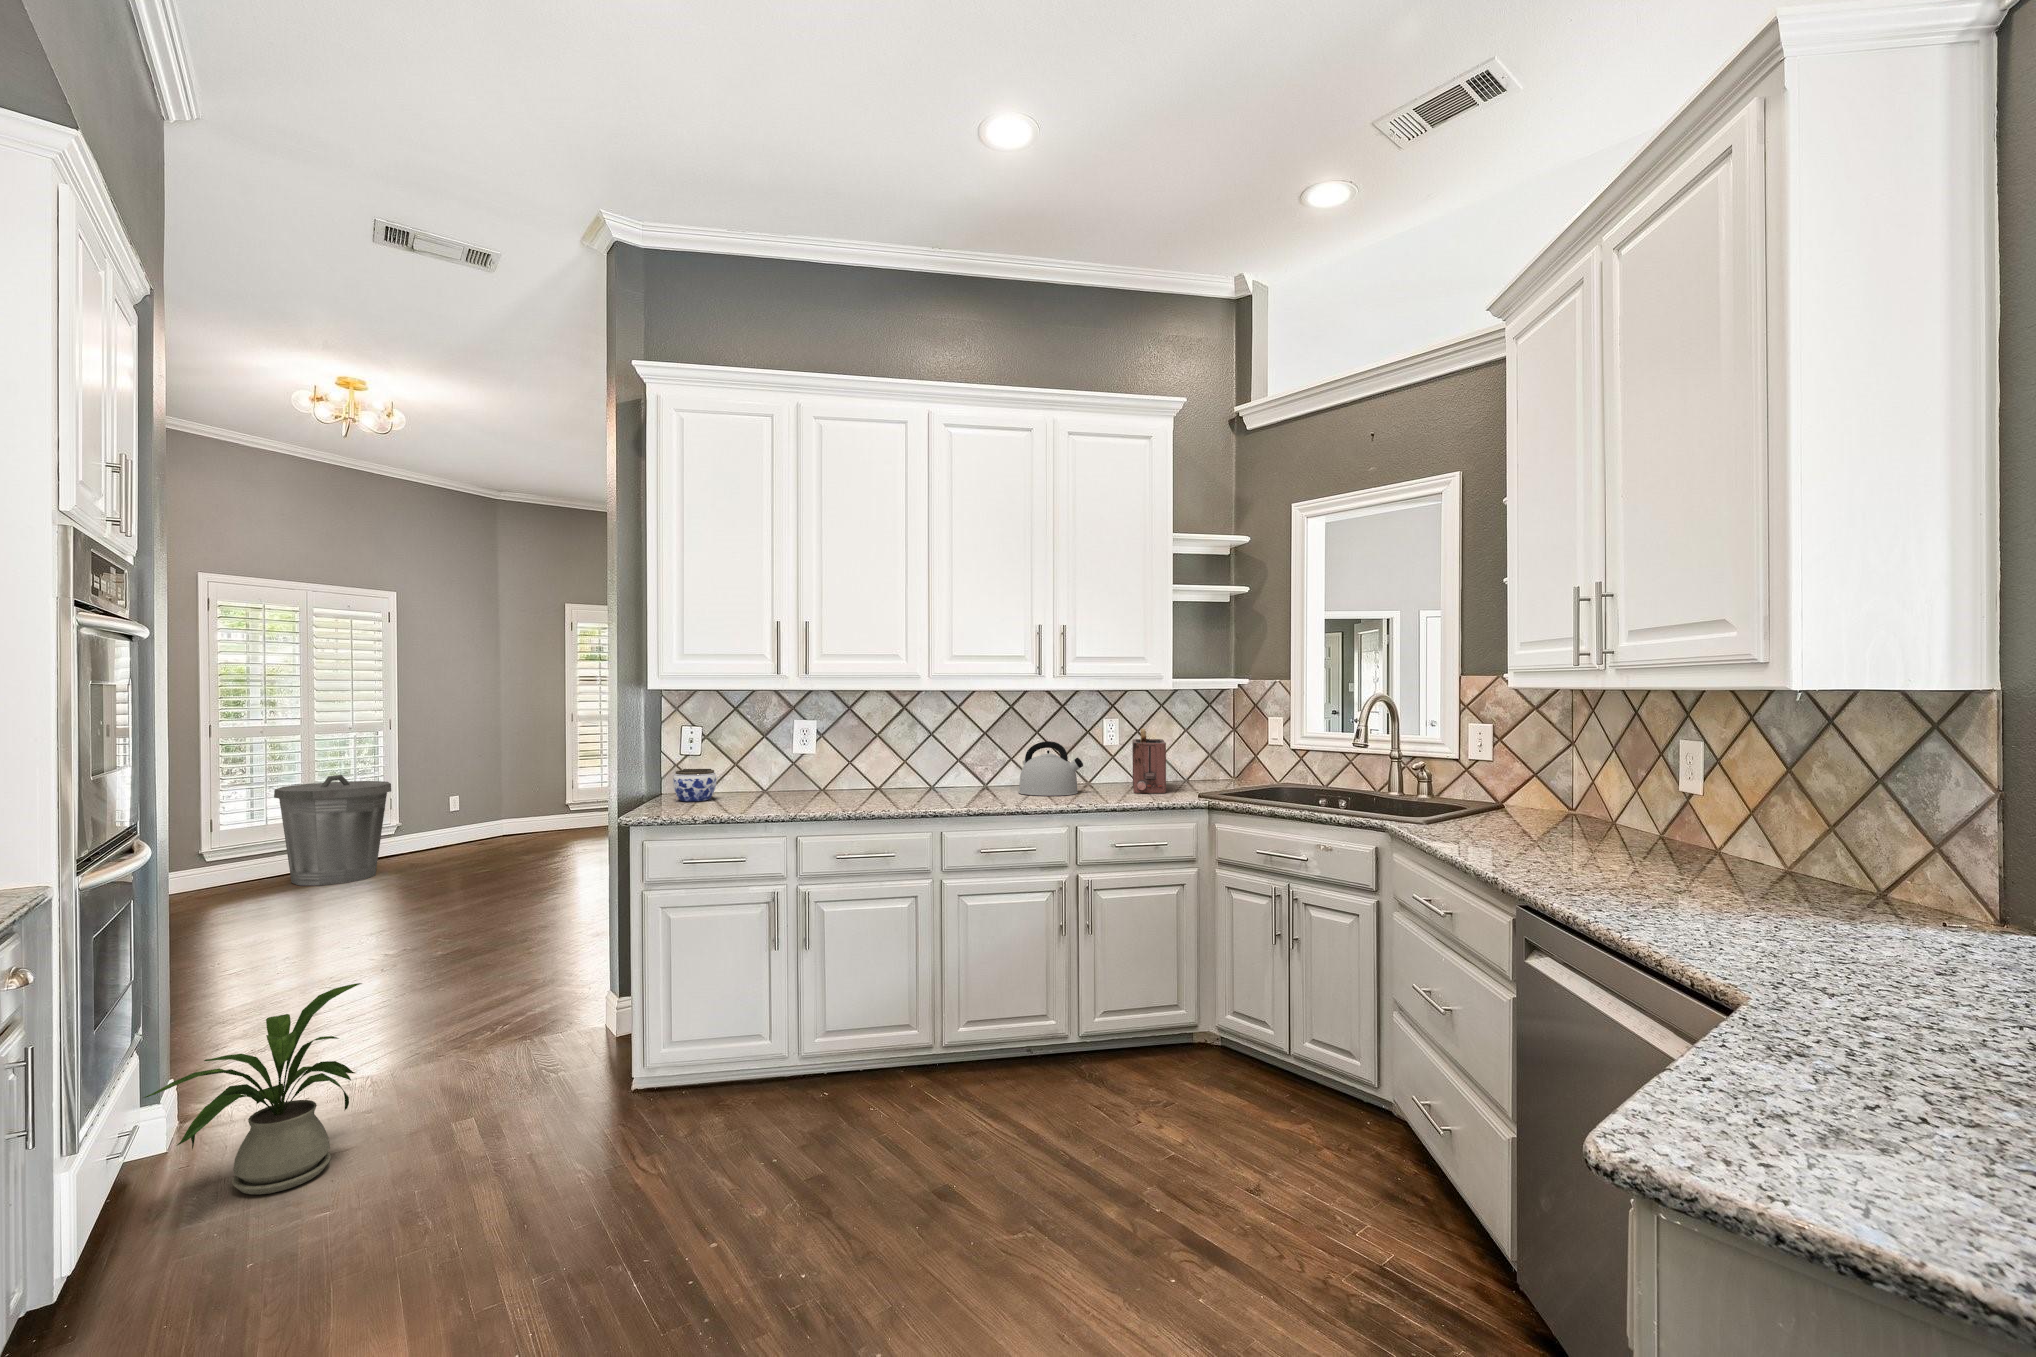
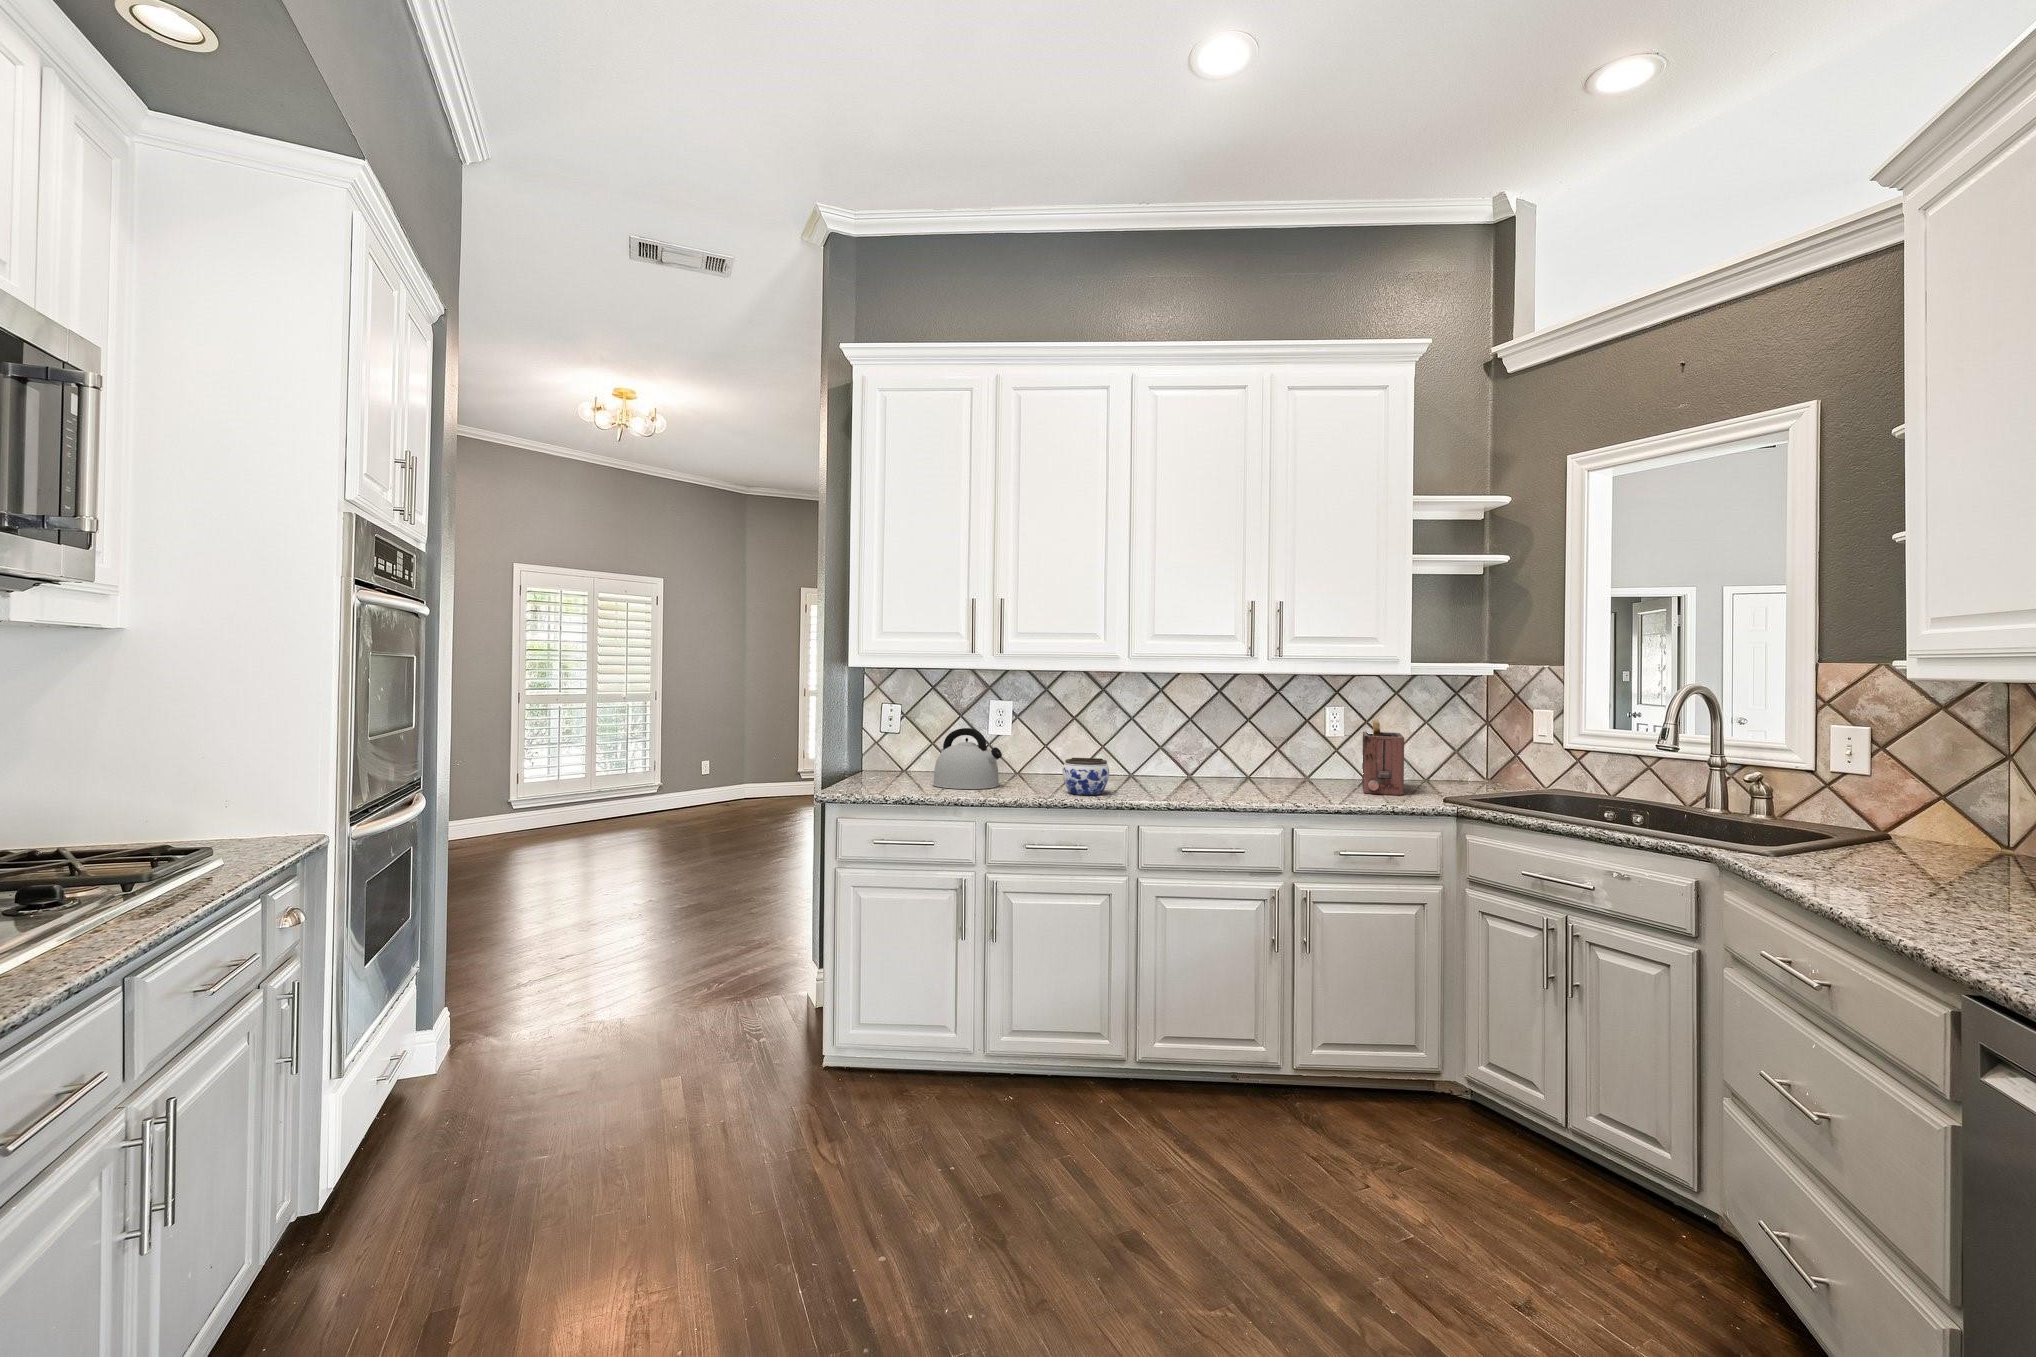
kettle: present [1019,741,1083,796] -> present [933,728,1002,789]
jar: present [673,769,717,802] -> present [1063,758,1109,795]
trash can: present [274,775,391,886] -> none [564,742,655,838]
house plant: present [144,983,362,1195] -> none [383,941,577,1134]

